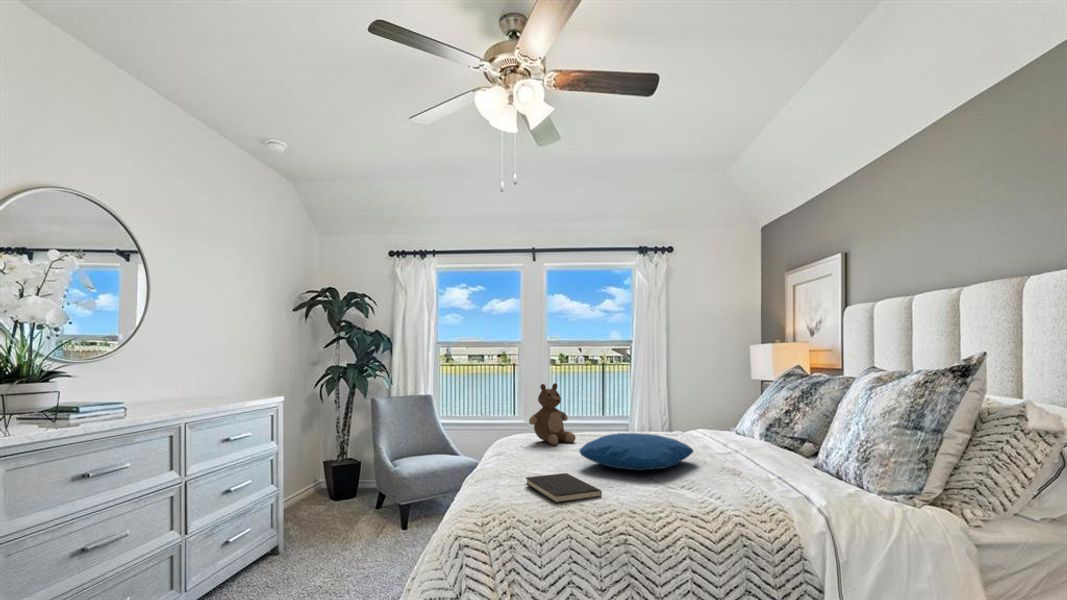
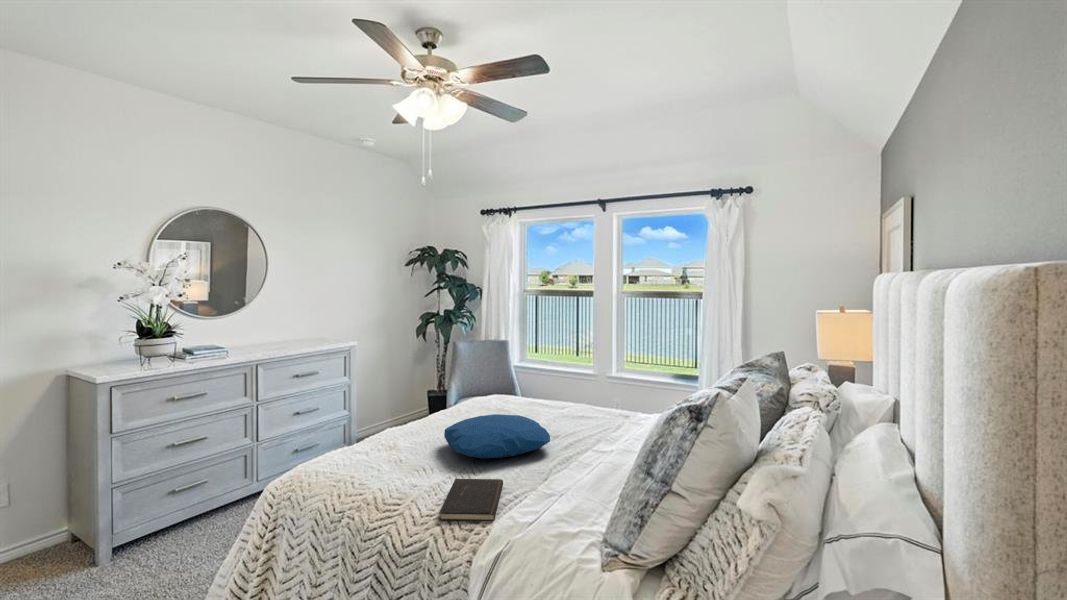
teddy bear: present [529,383,576,445] -> none [479,353,522,411]
hardcover book: present [526,473,602,503] -> present [439,479,503,521]

